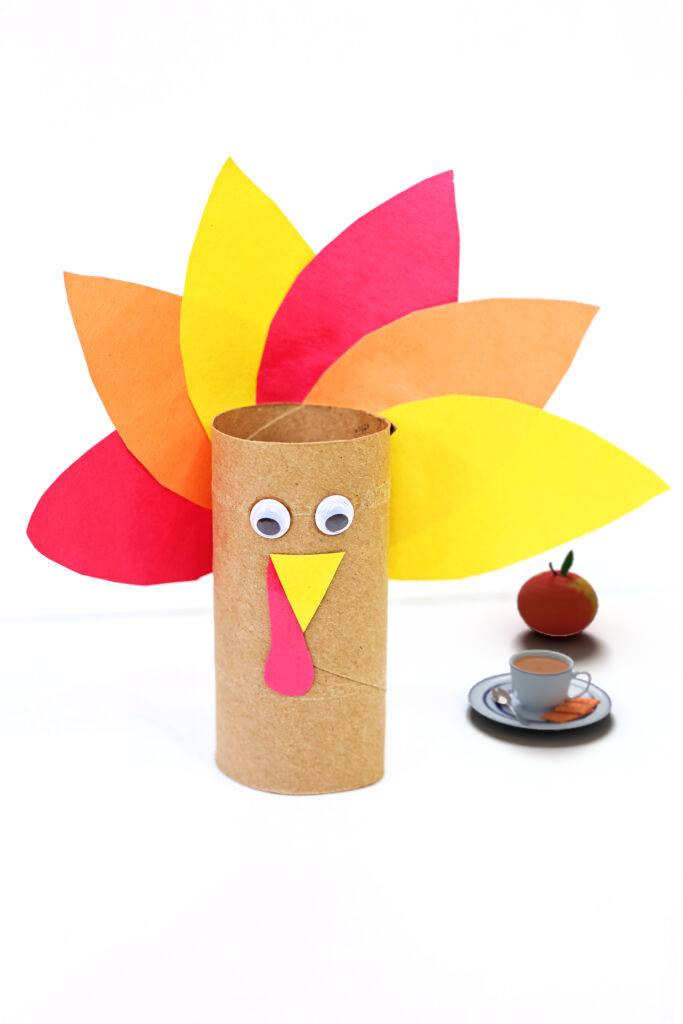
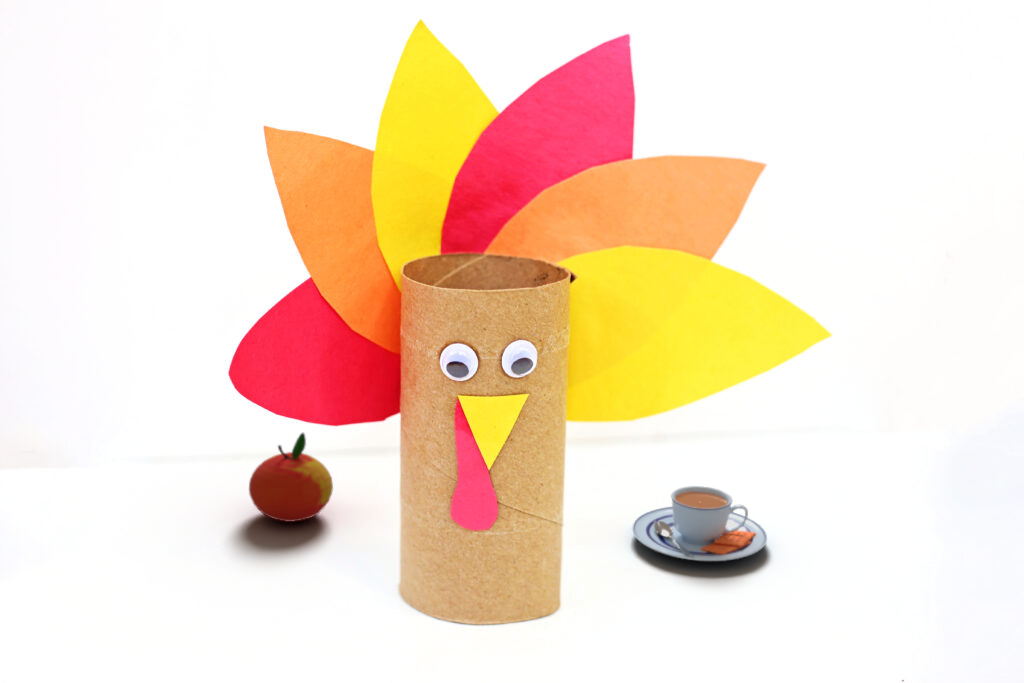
apple: present [517,550,599,637] -> present [249,433,333,522]

